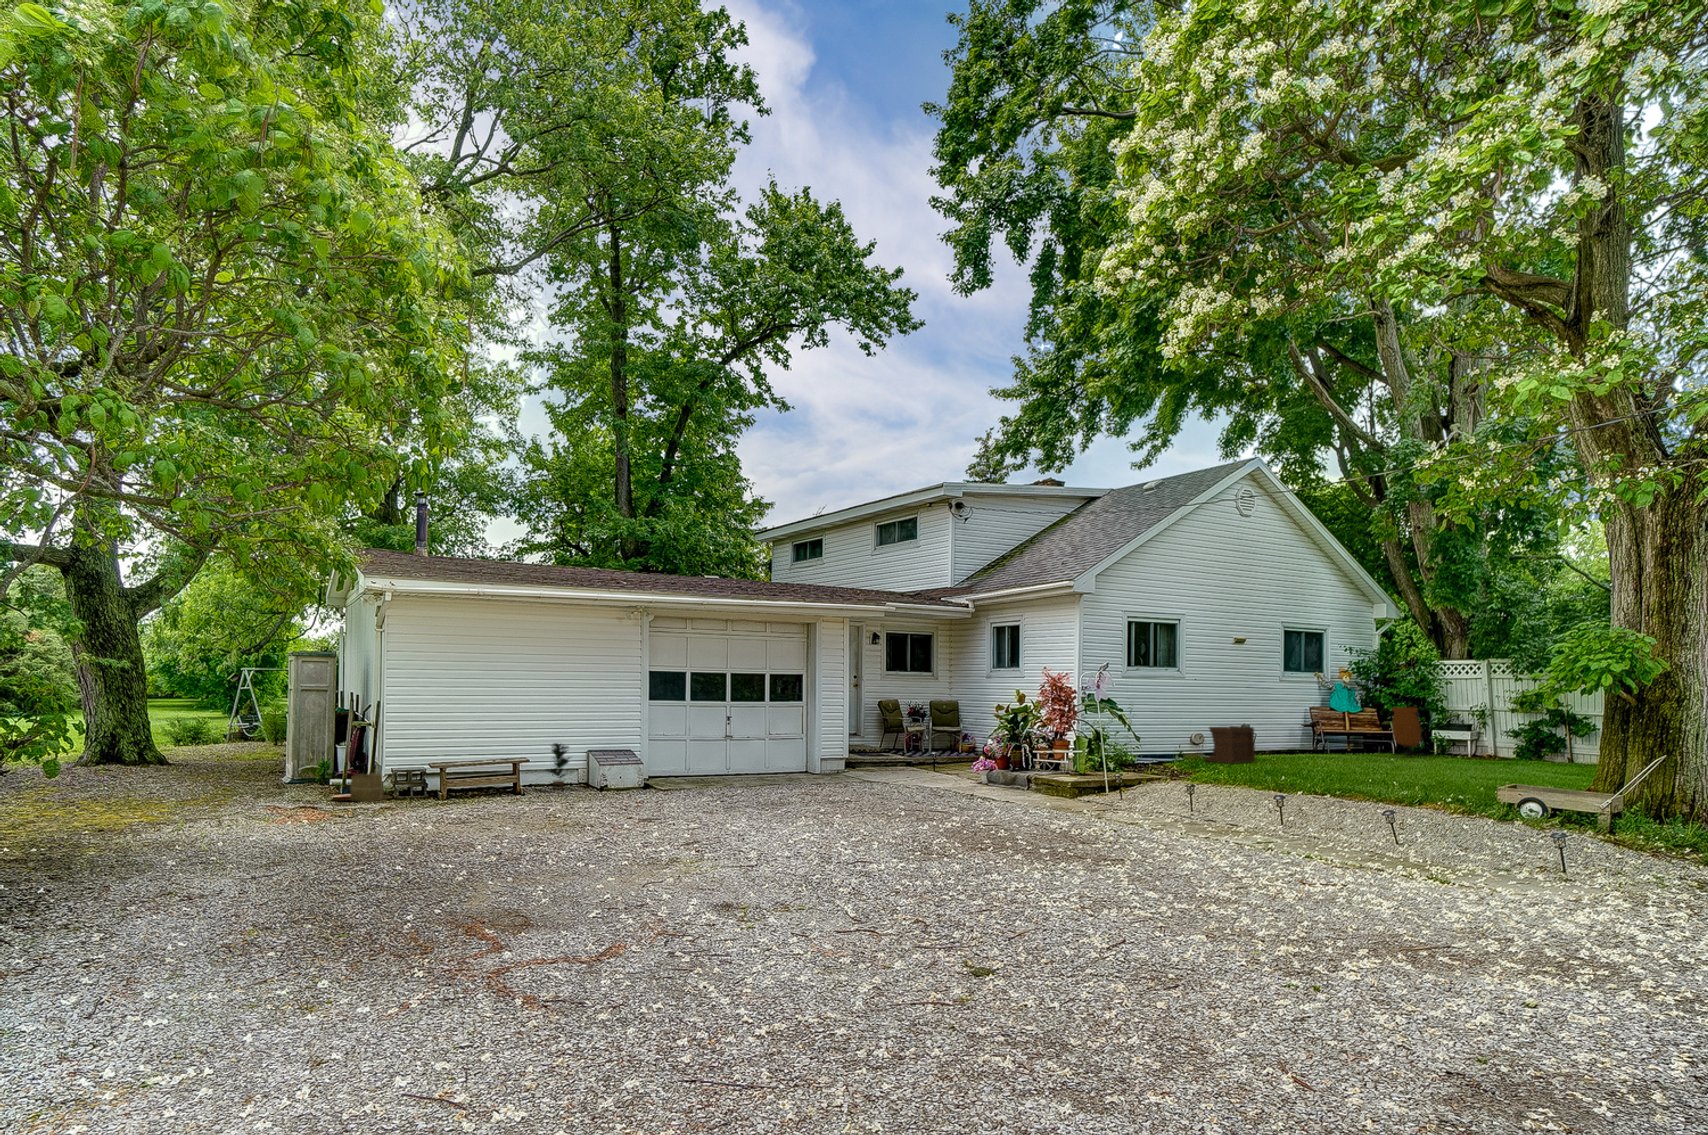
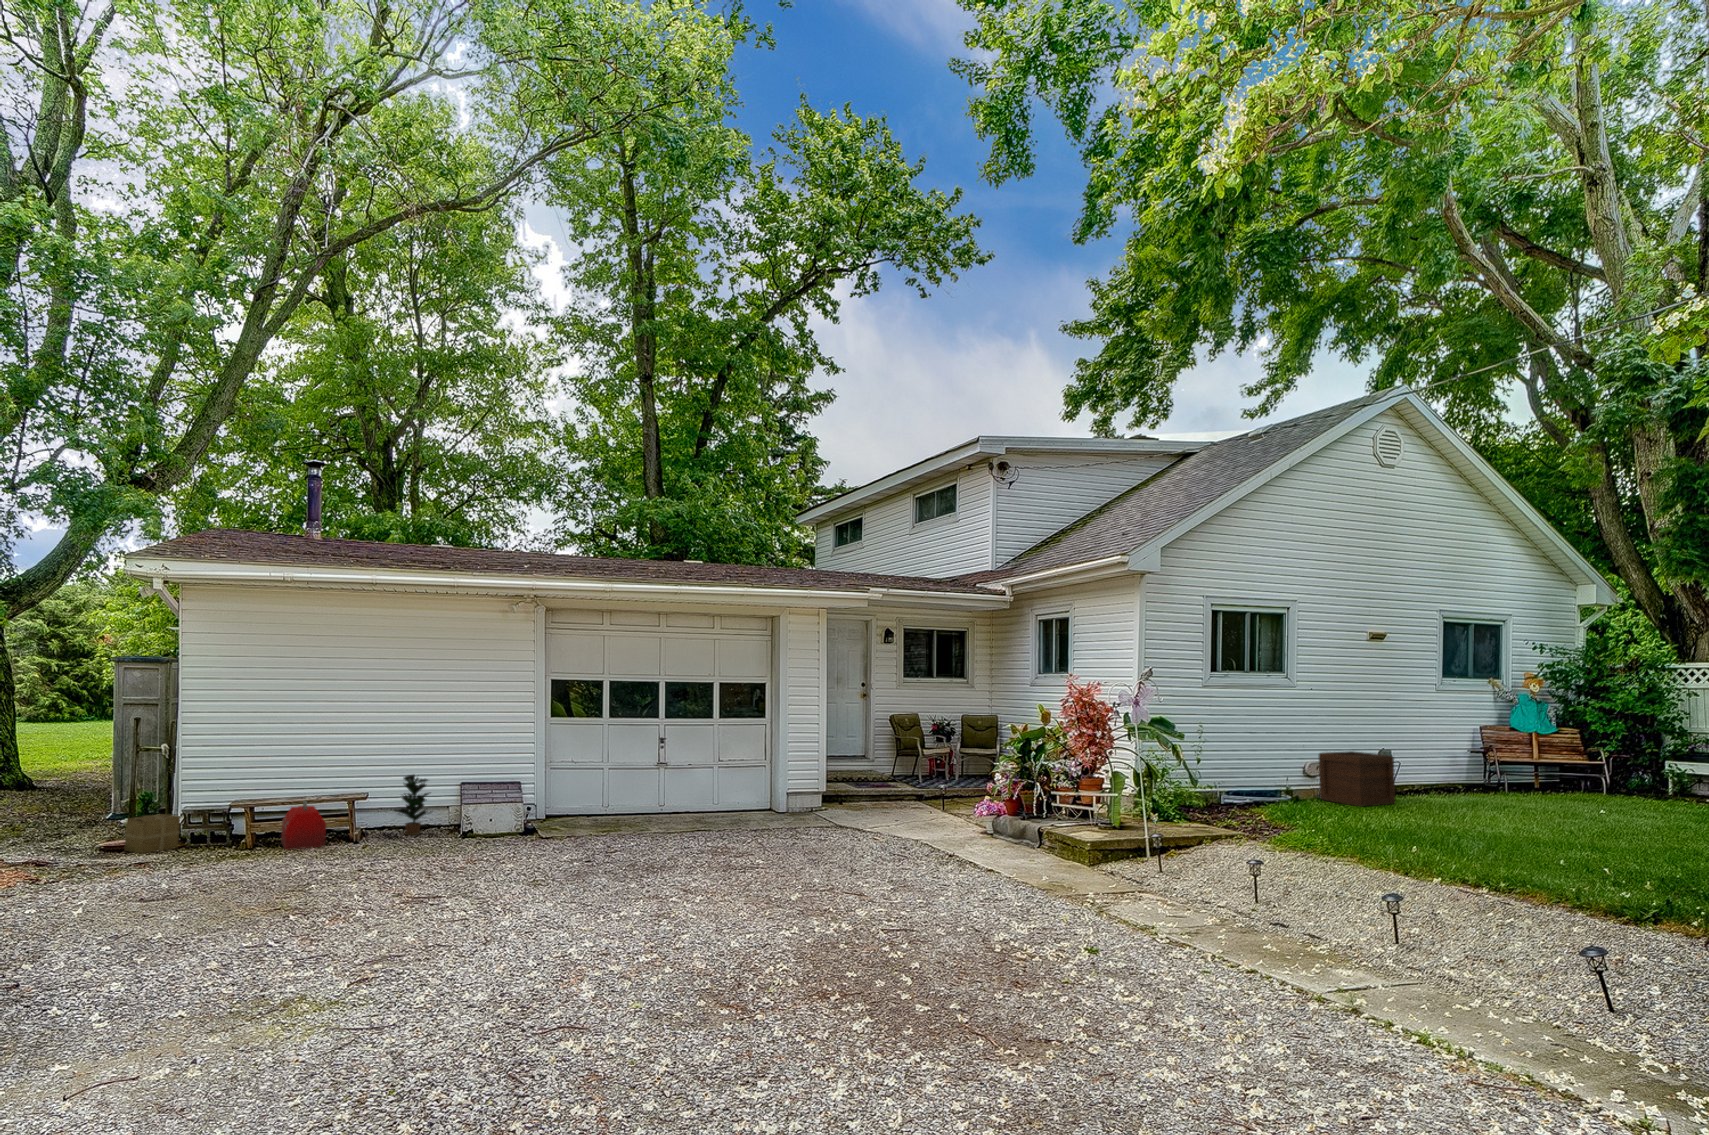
lounge chair: present [1392,707,1424,756] -> none [1604,728,1660,801]
toolbox: none [464,761,508,798] -> present [281,800,326,850]

